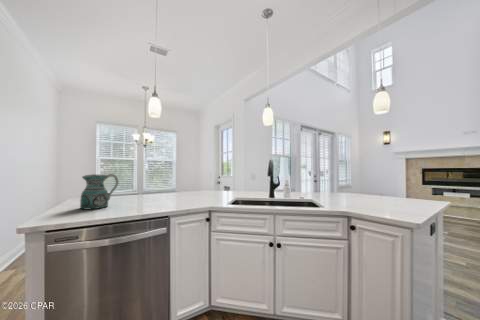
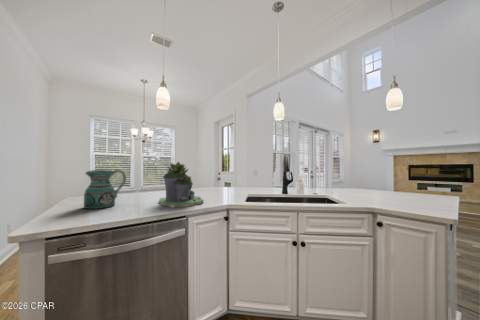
succulent planter: none [148,167,189,209] -> present [159,162,203,207]

